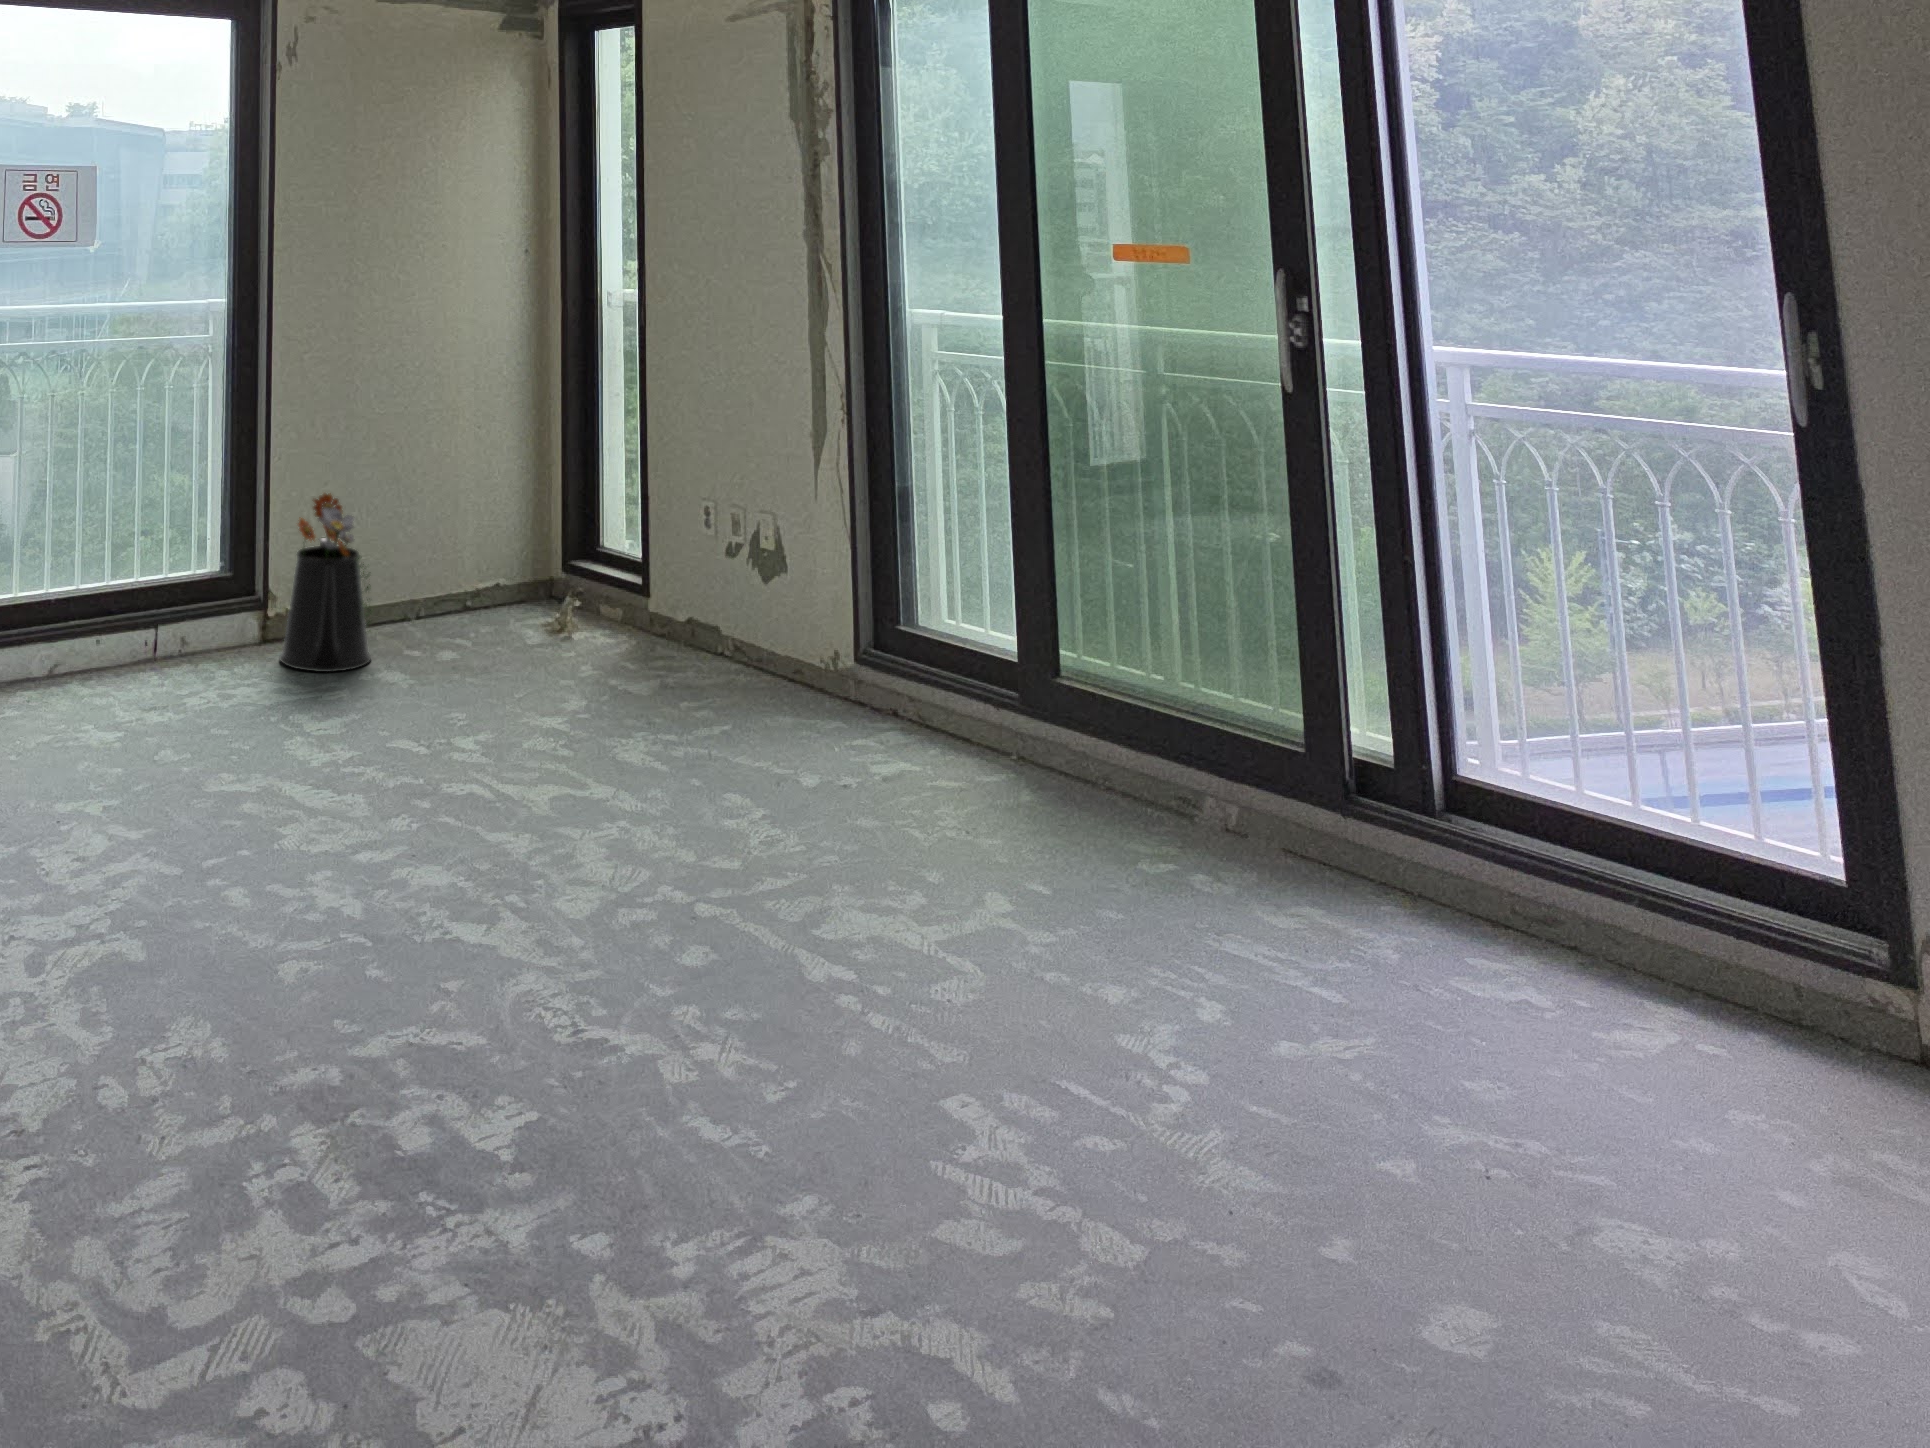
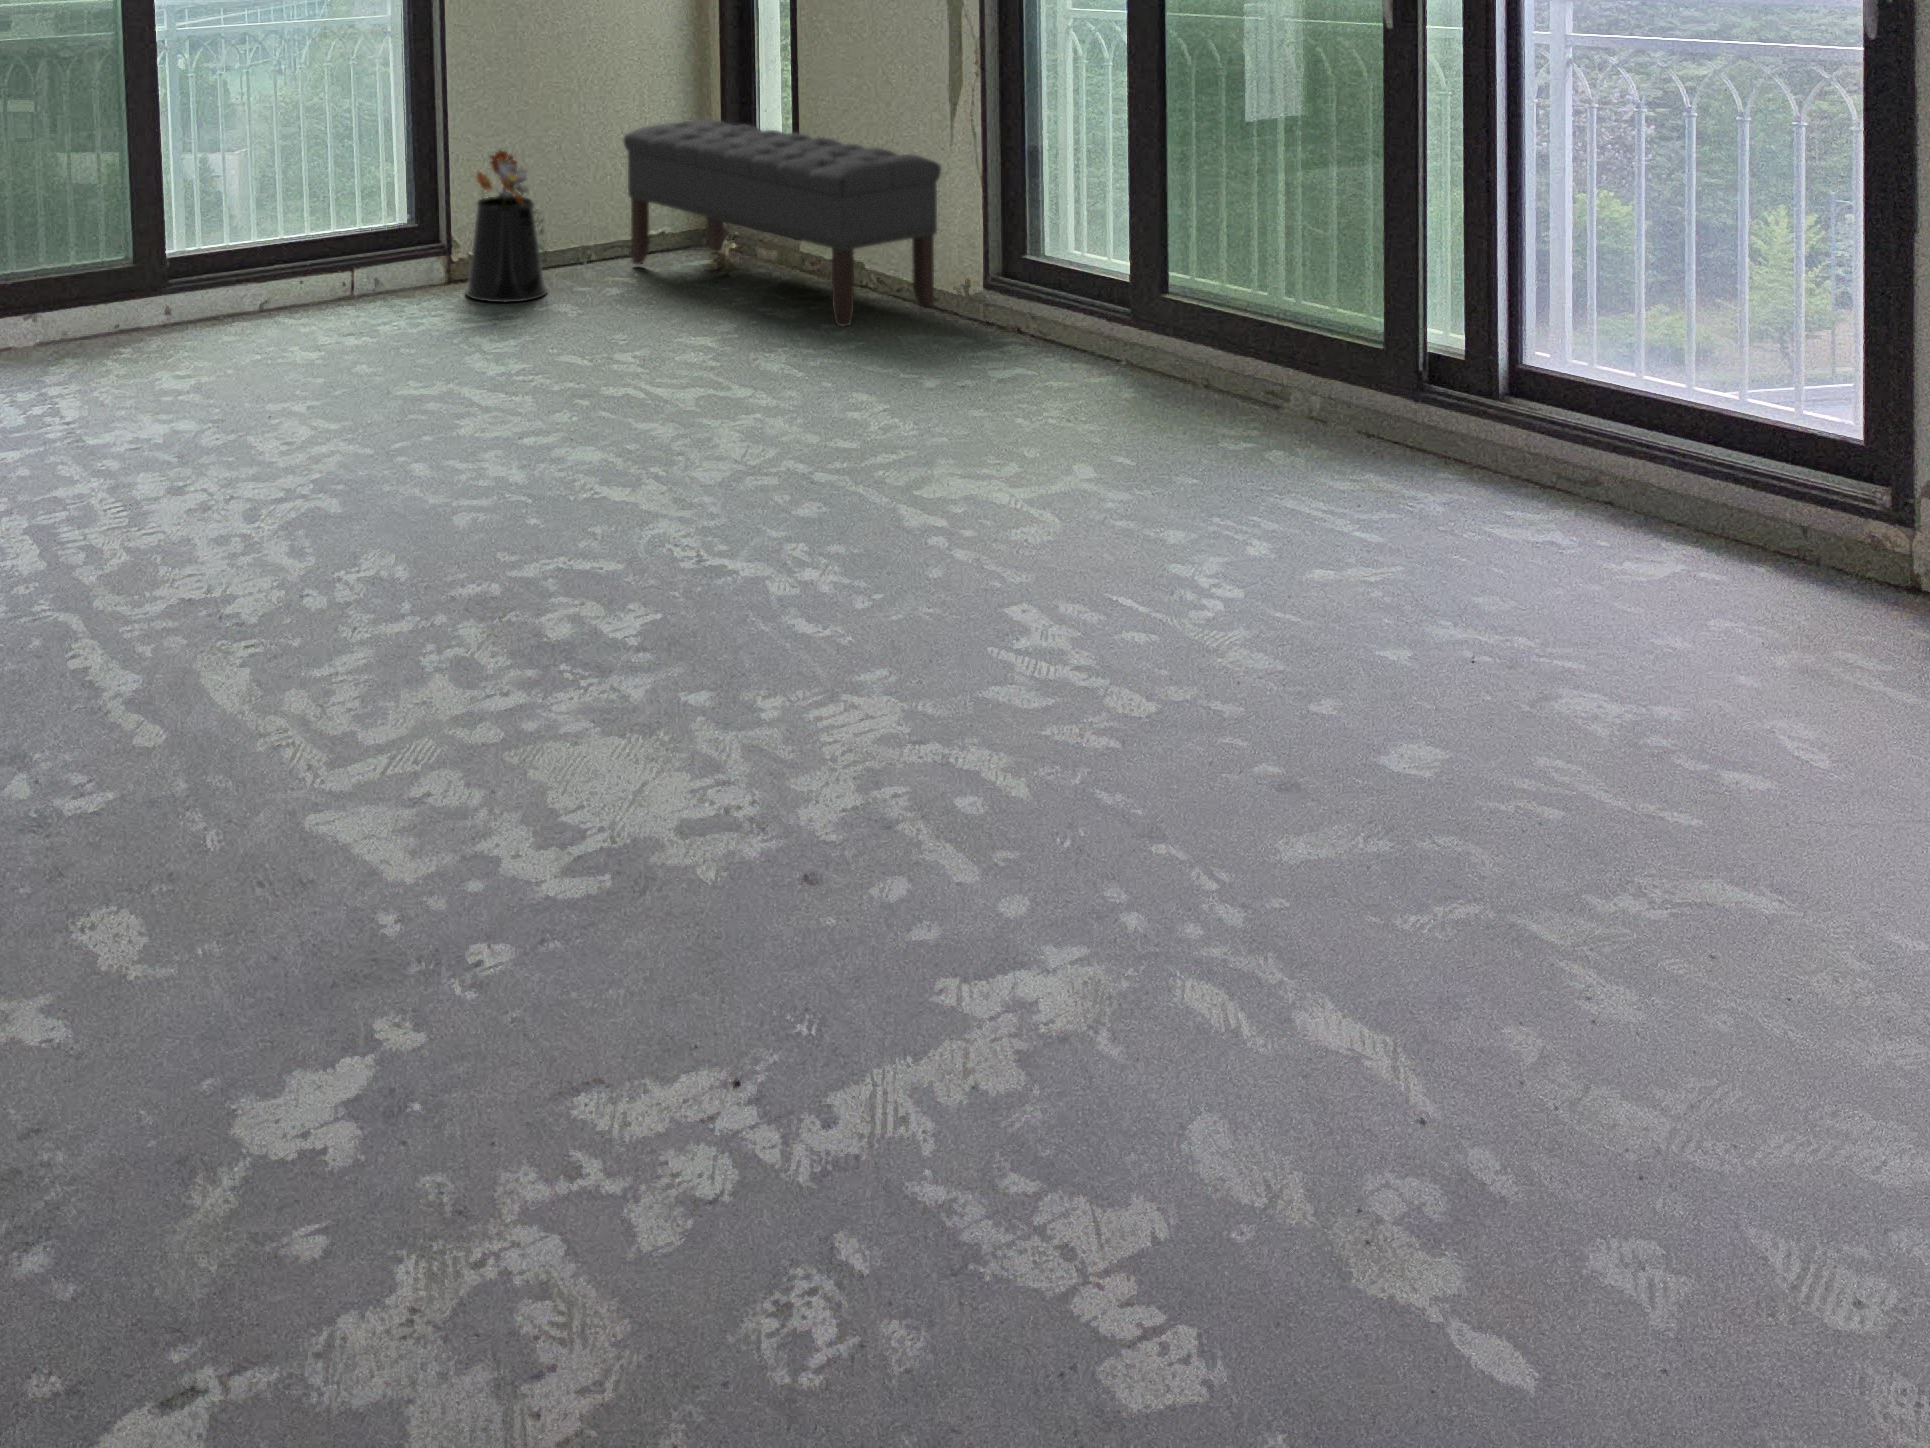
bench: none [457,461,802,710] -> present [623,119,941,326]

